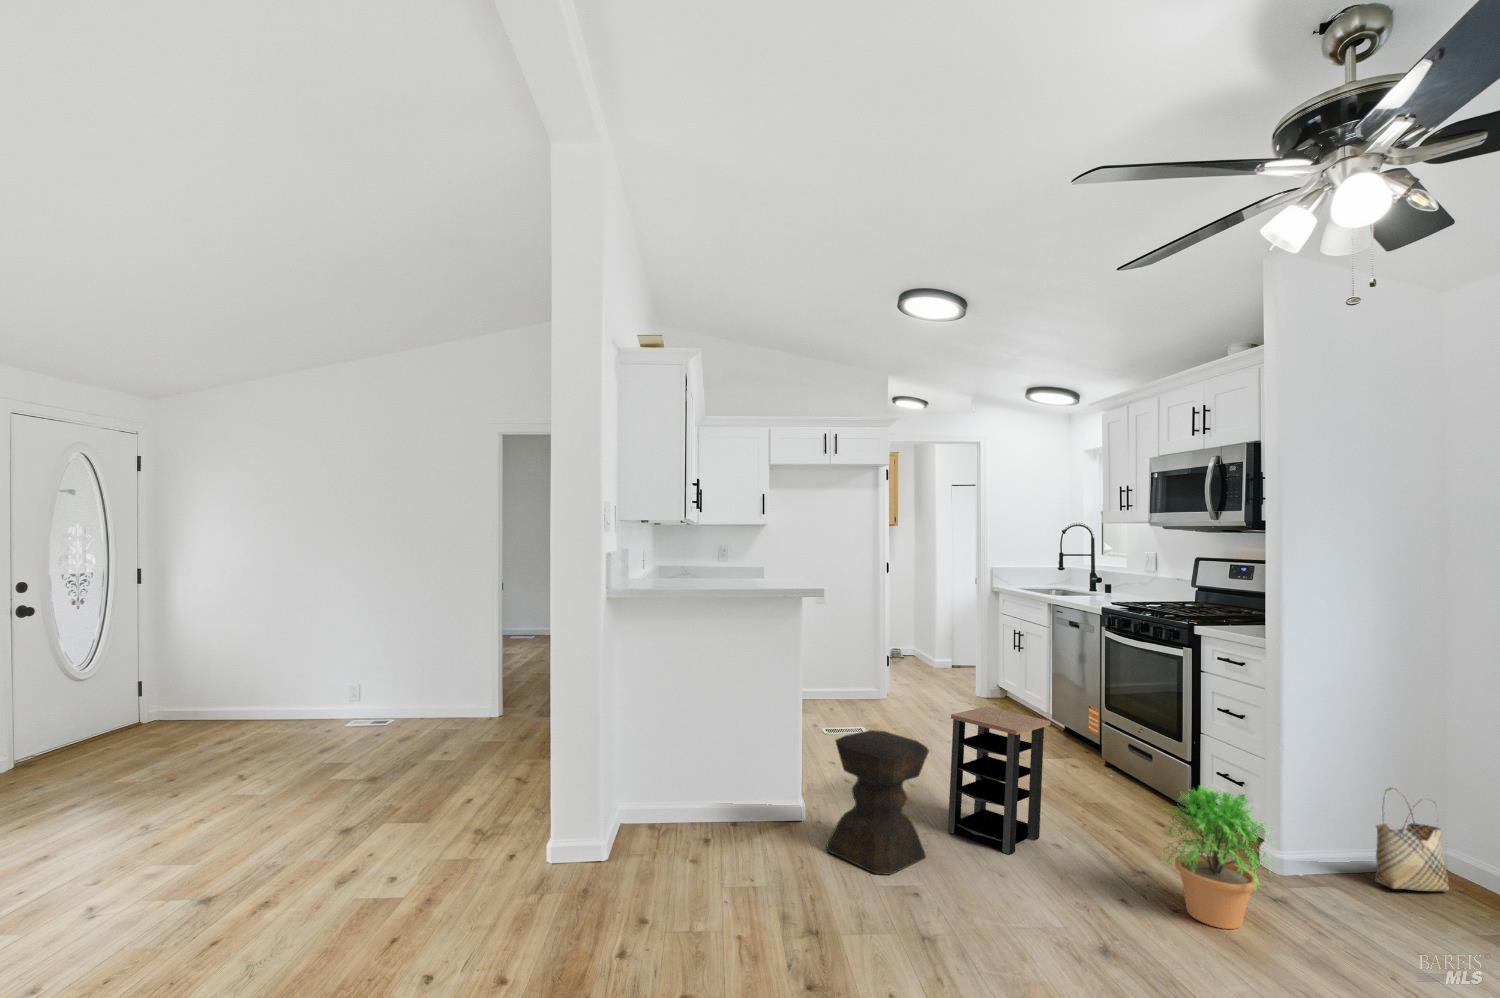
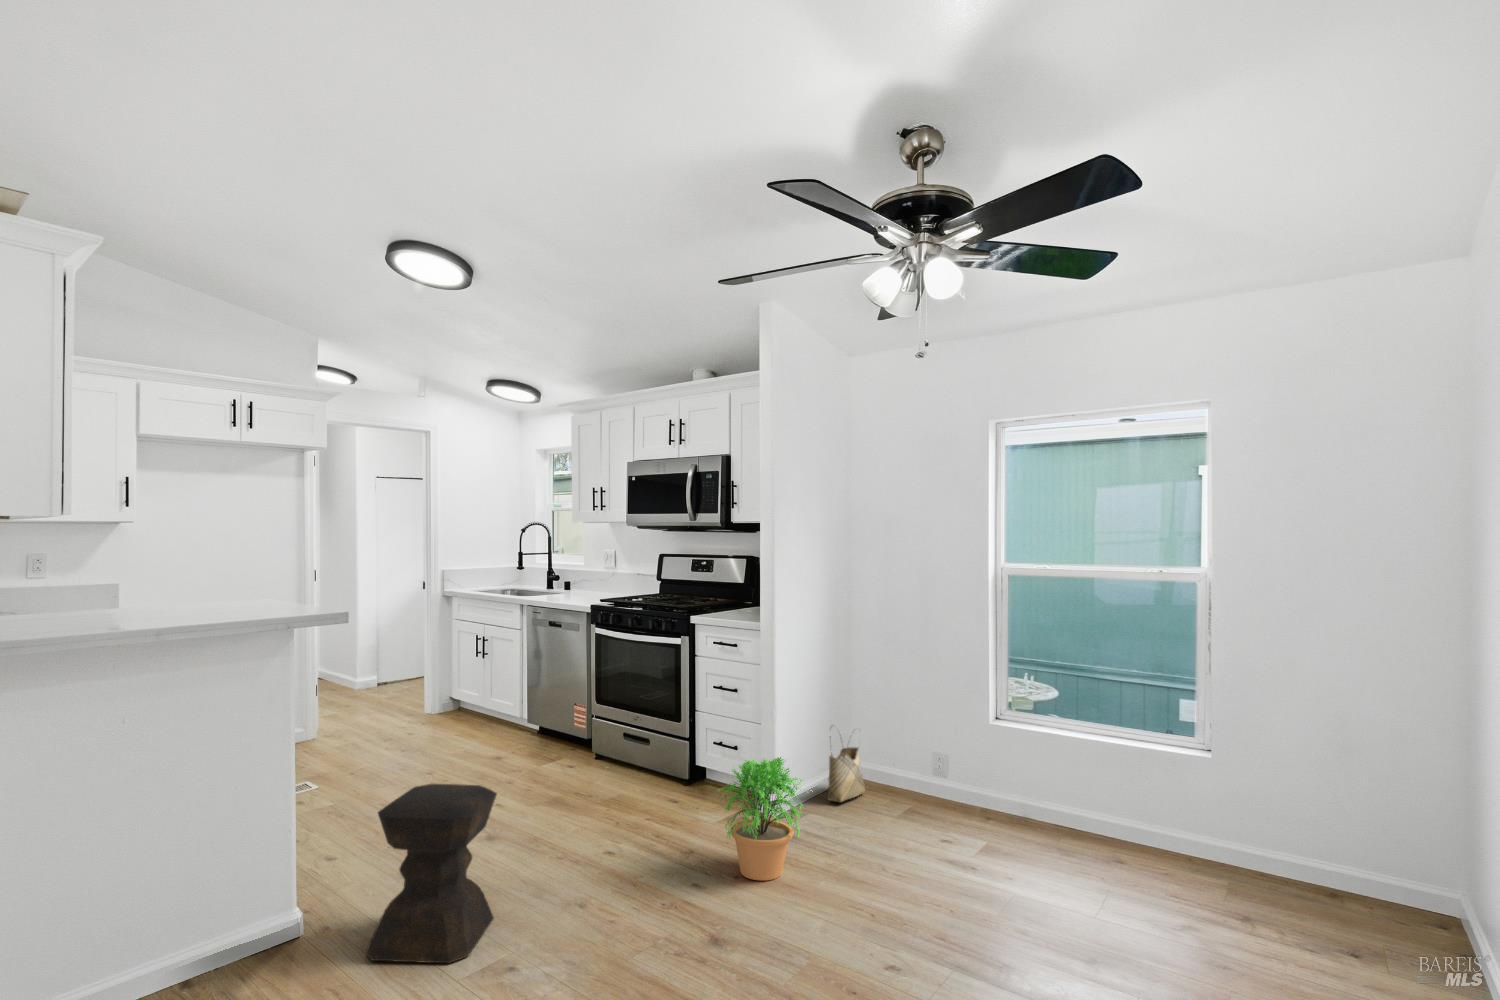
side table: present [948,706,1050,854] -> none [498,727,597,880]

